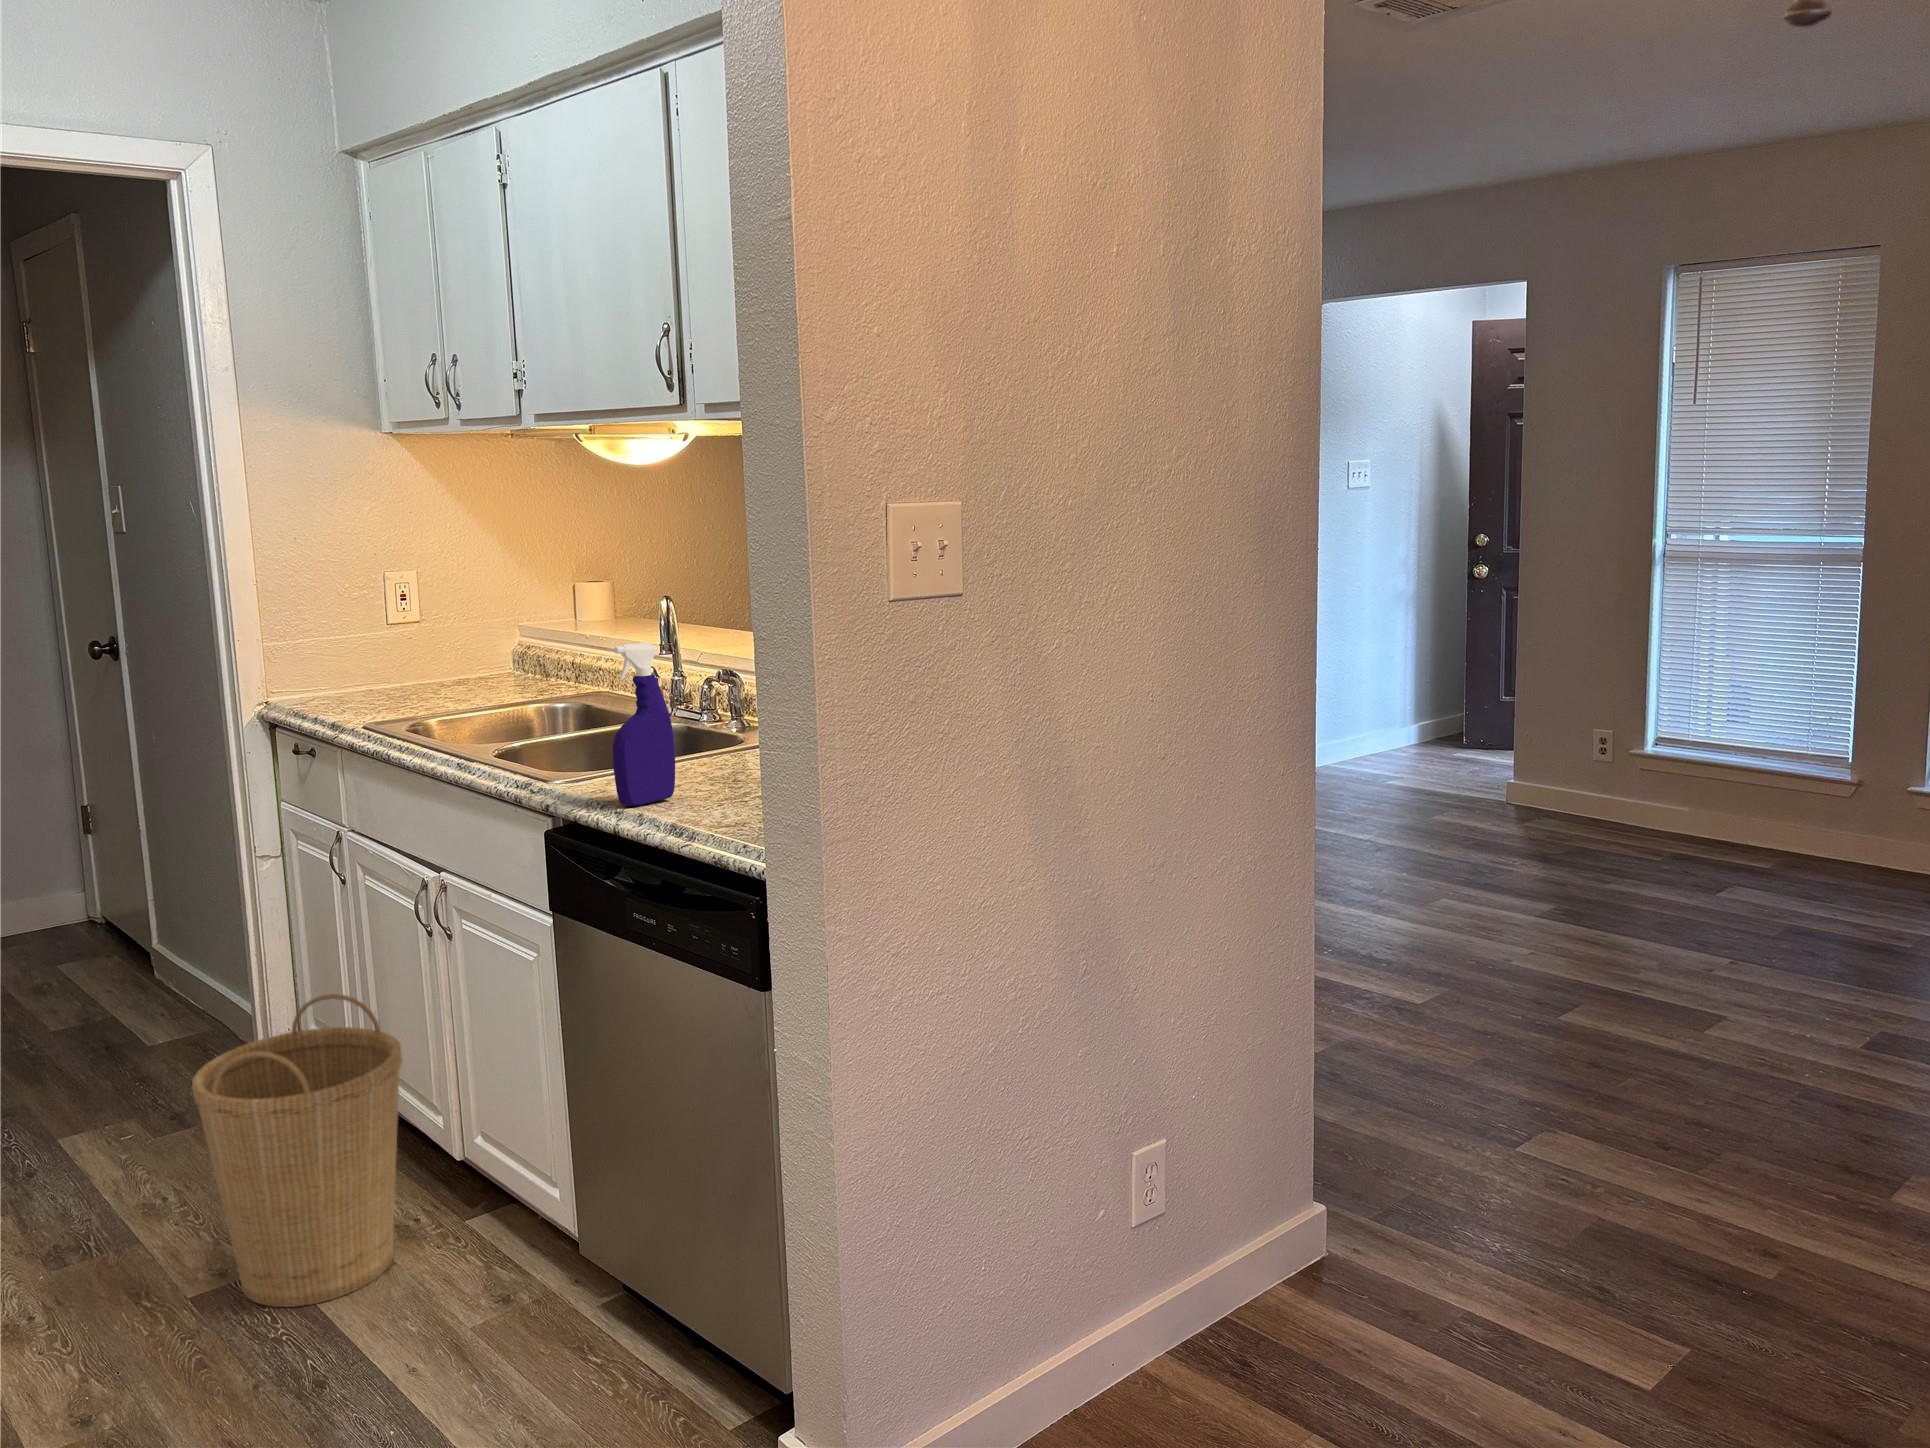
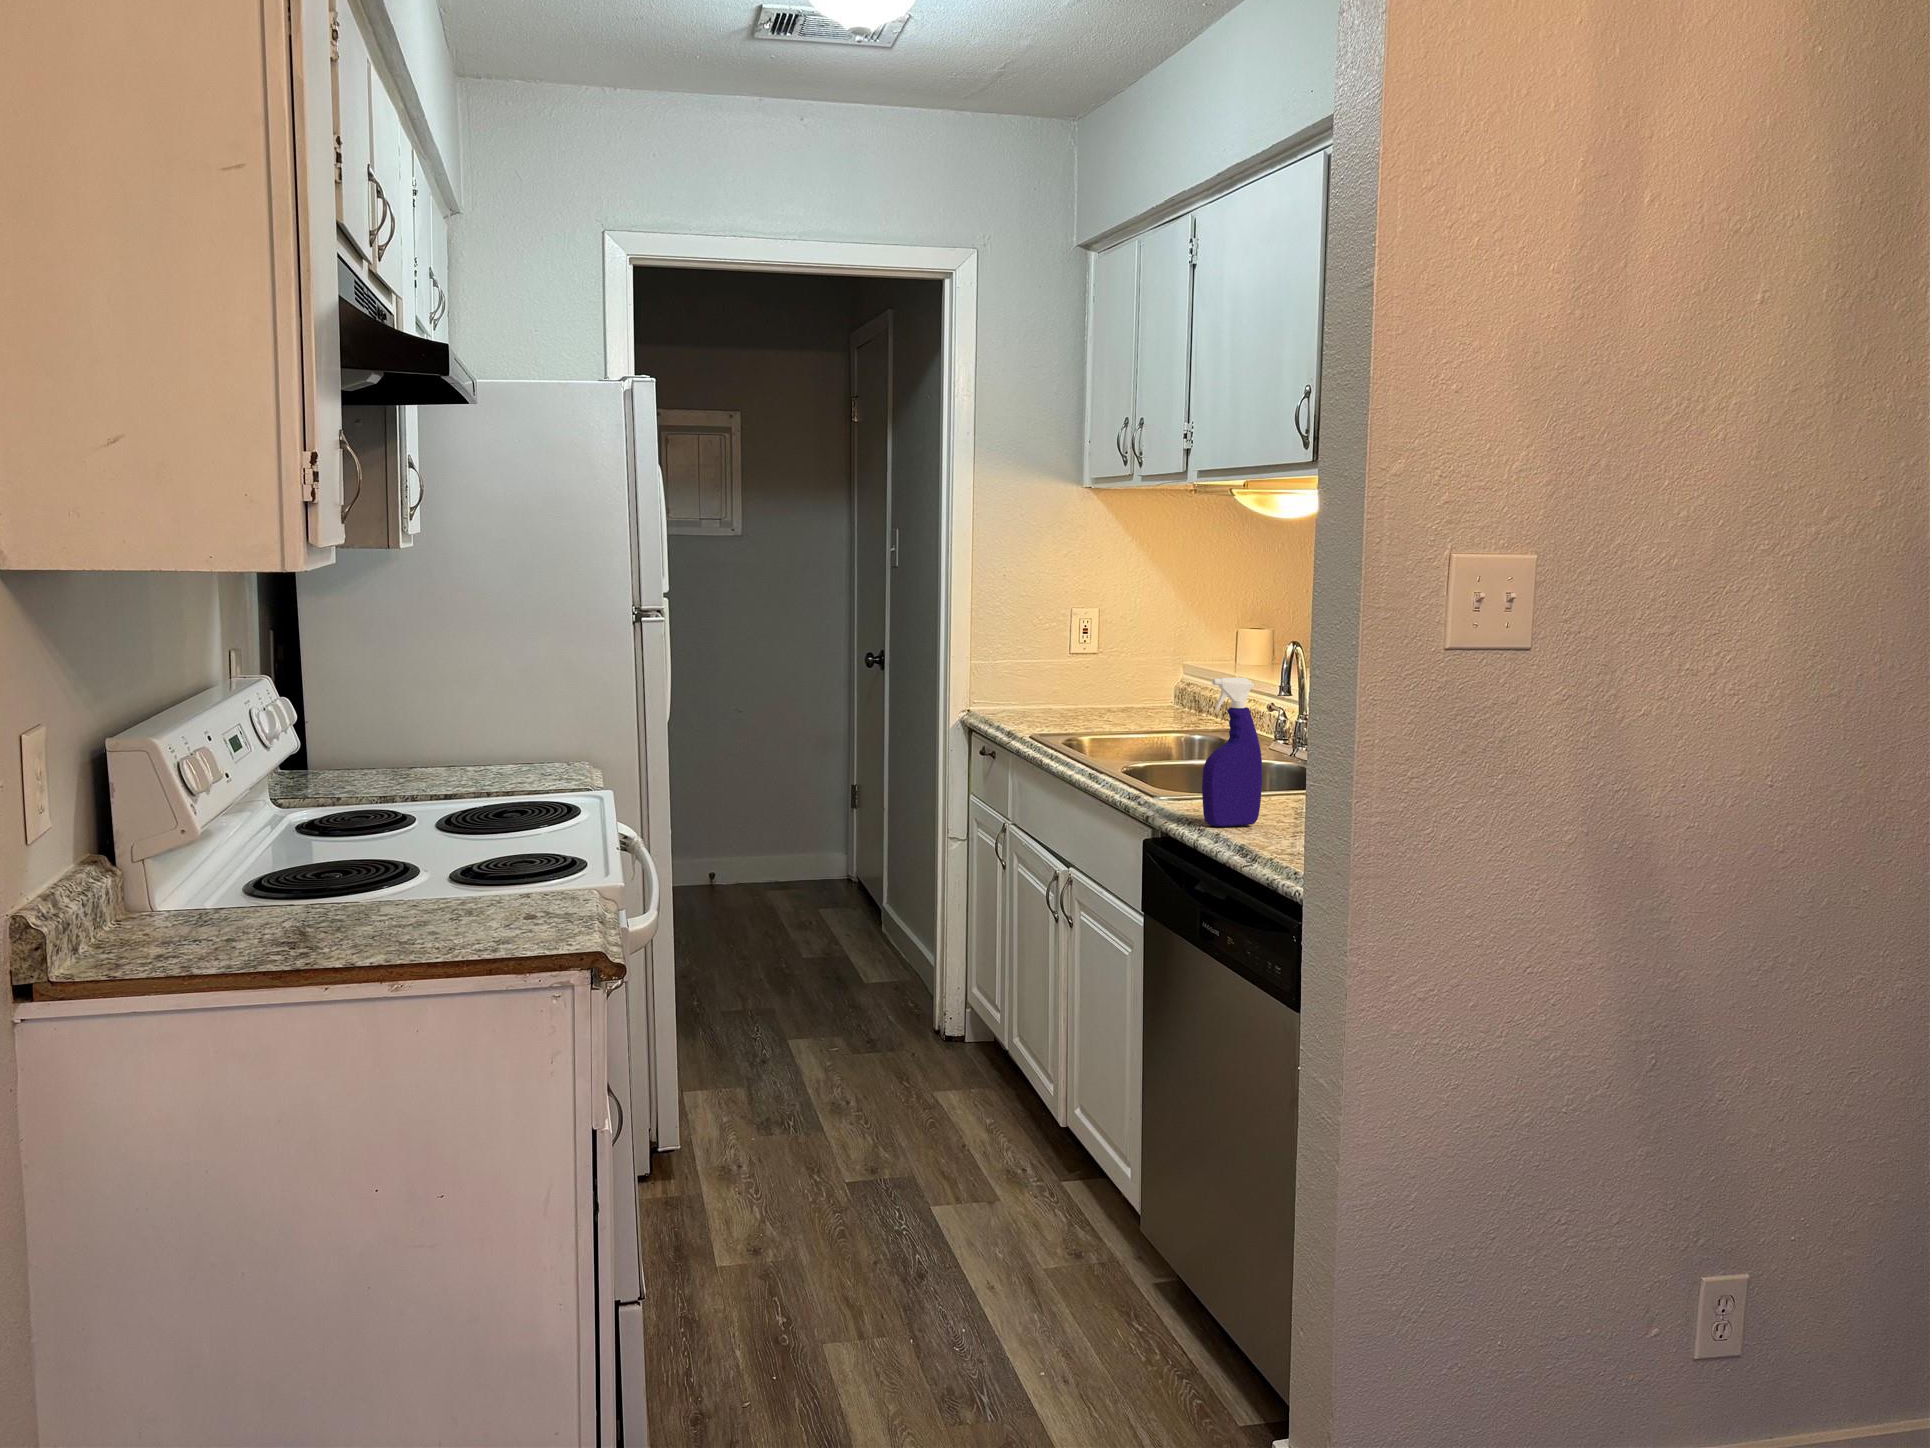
basket: present [192,994,402,1307] -> none [861,956,1020,1212]

